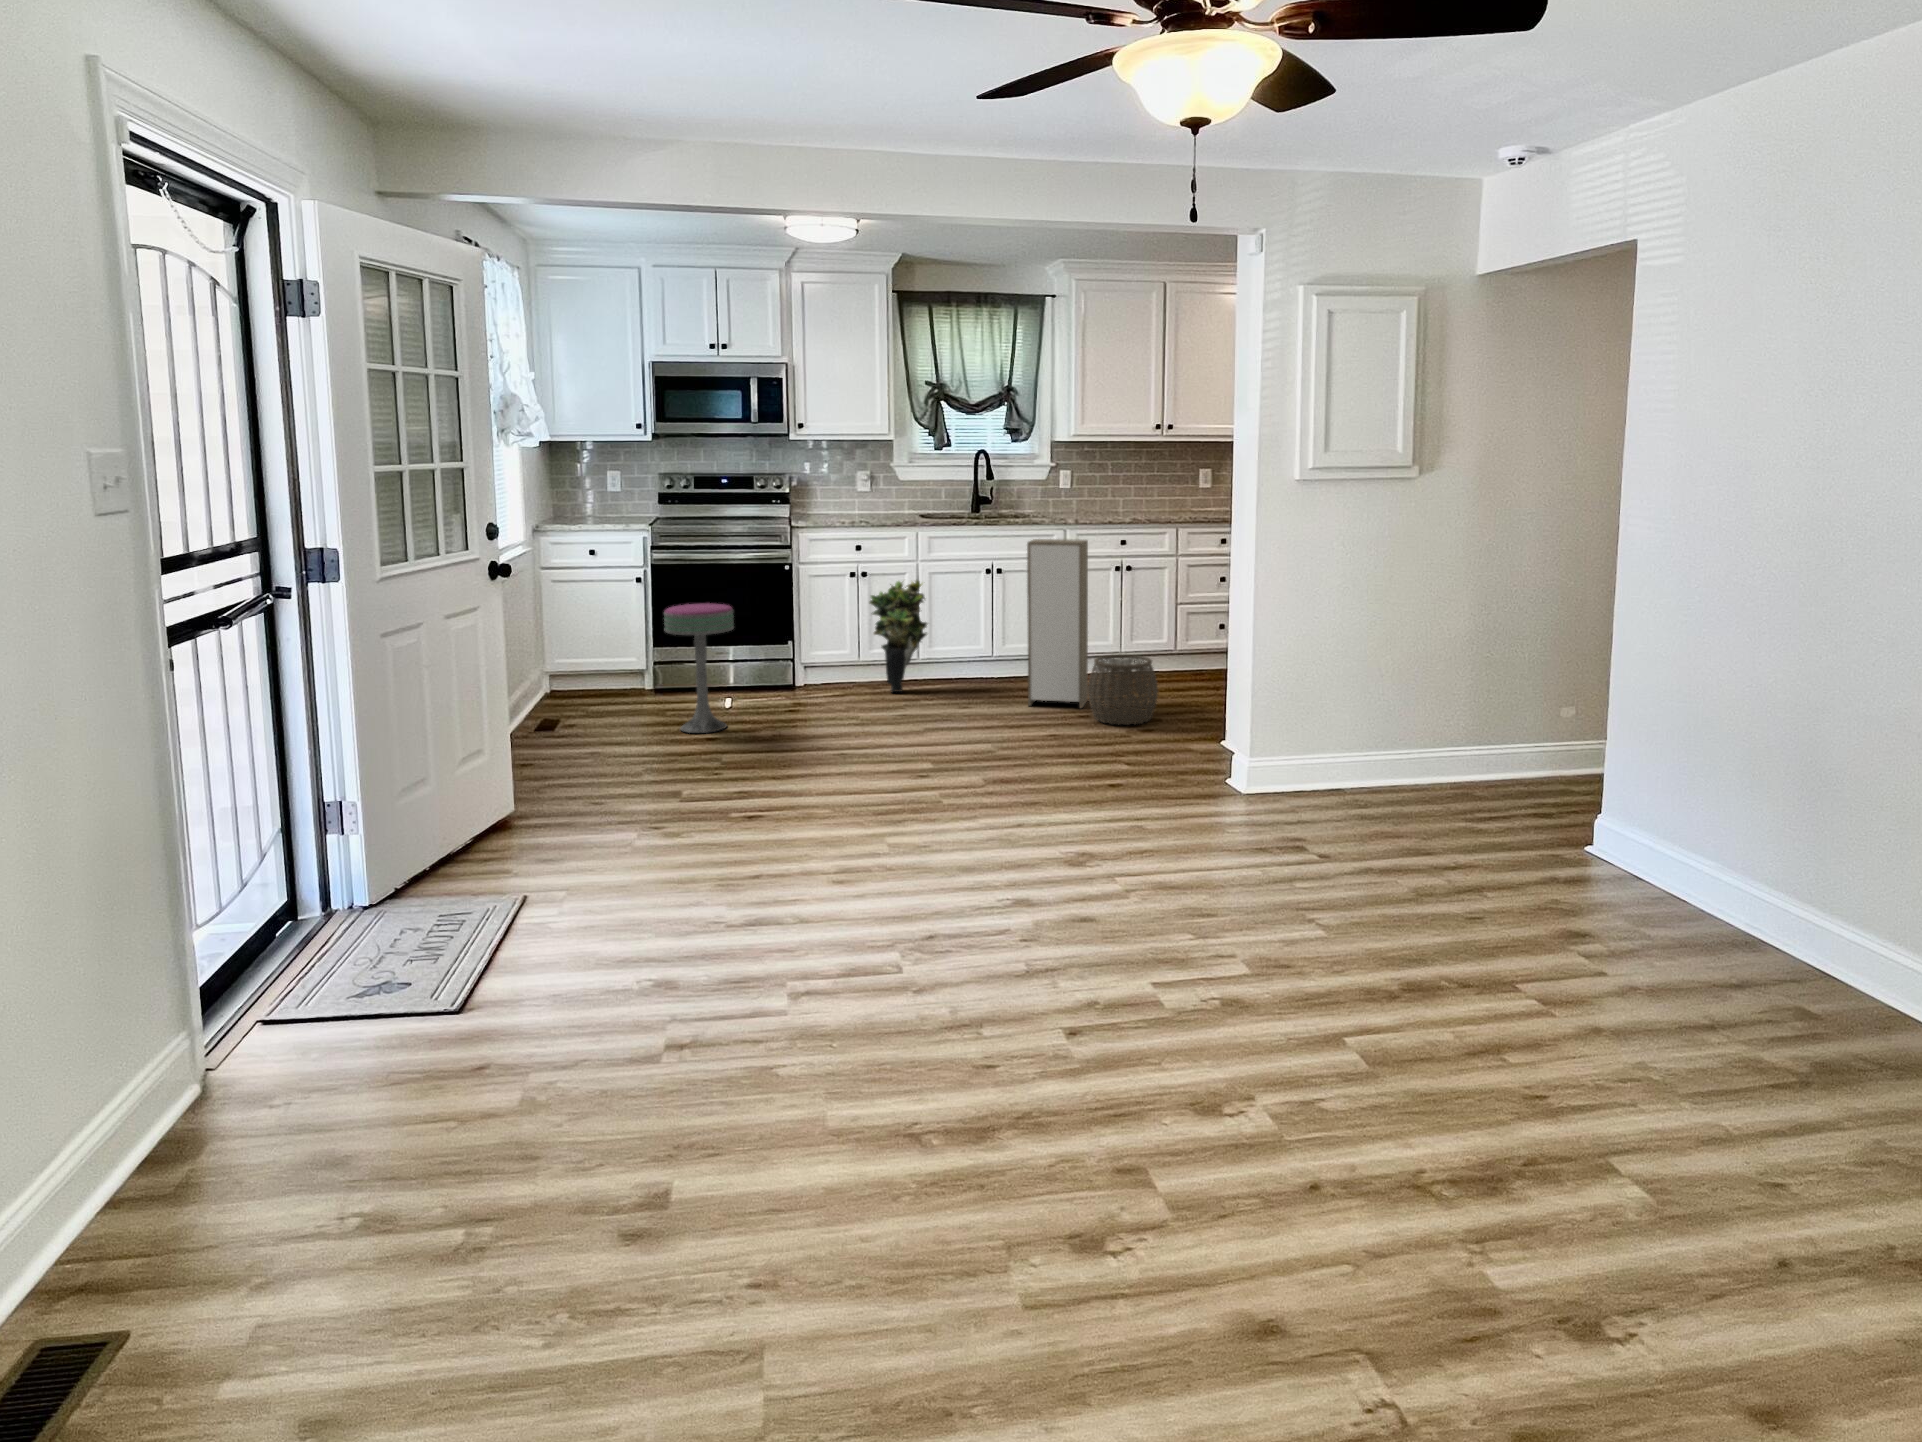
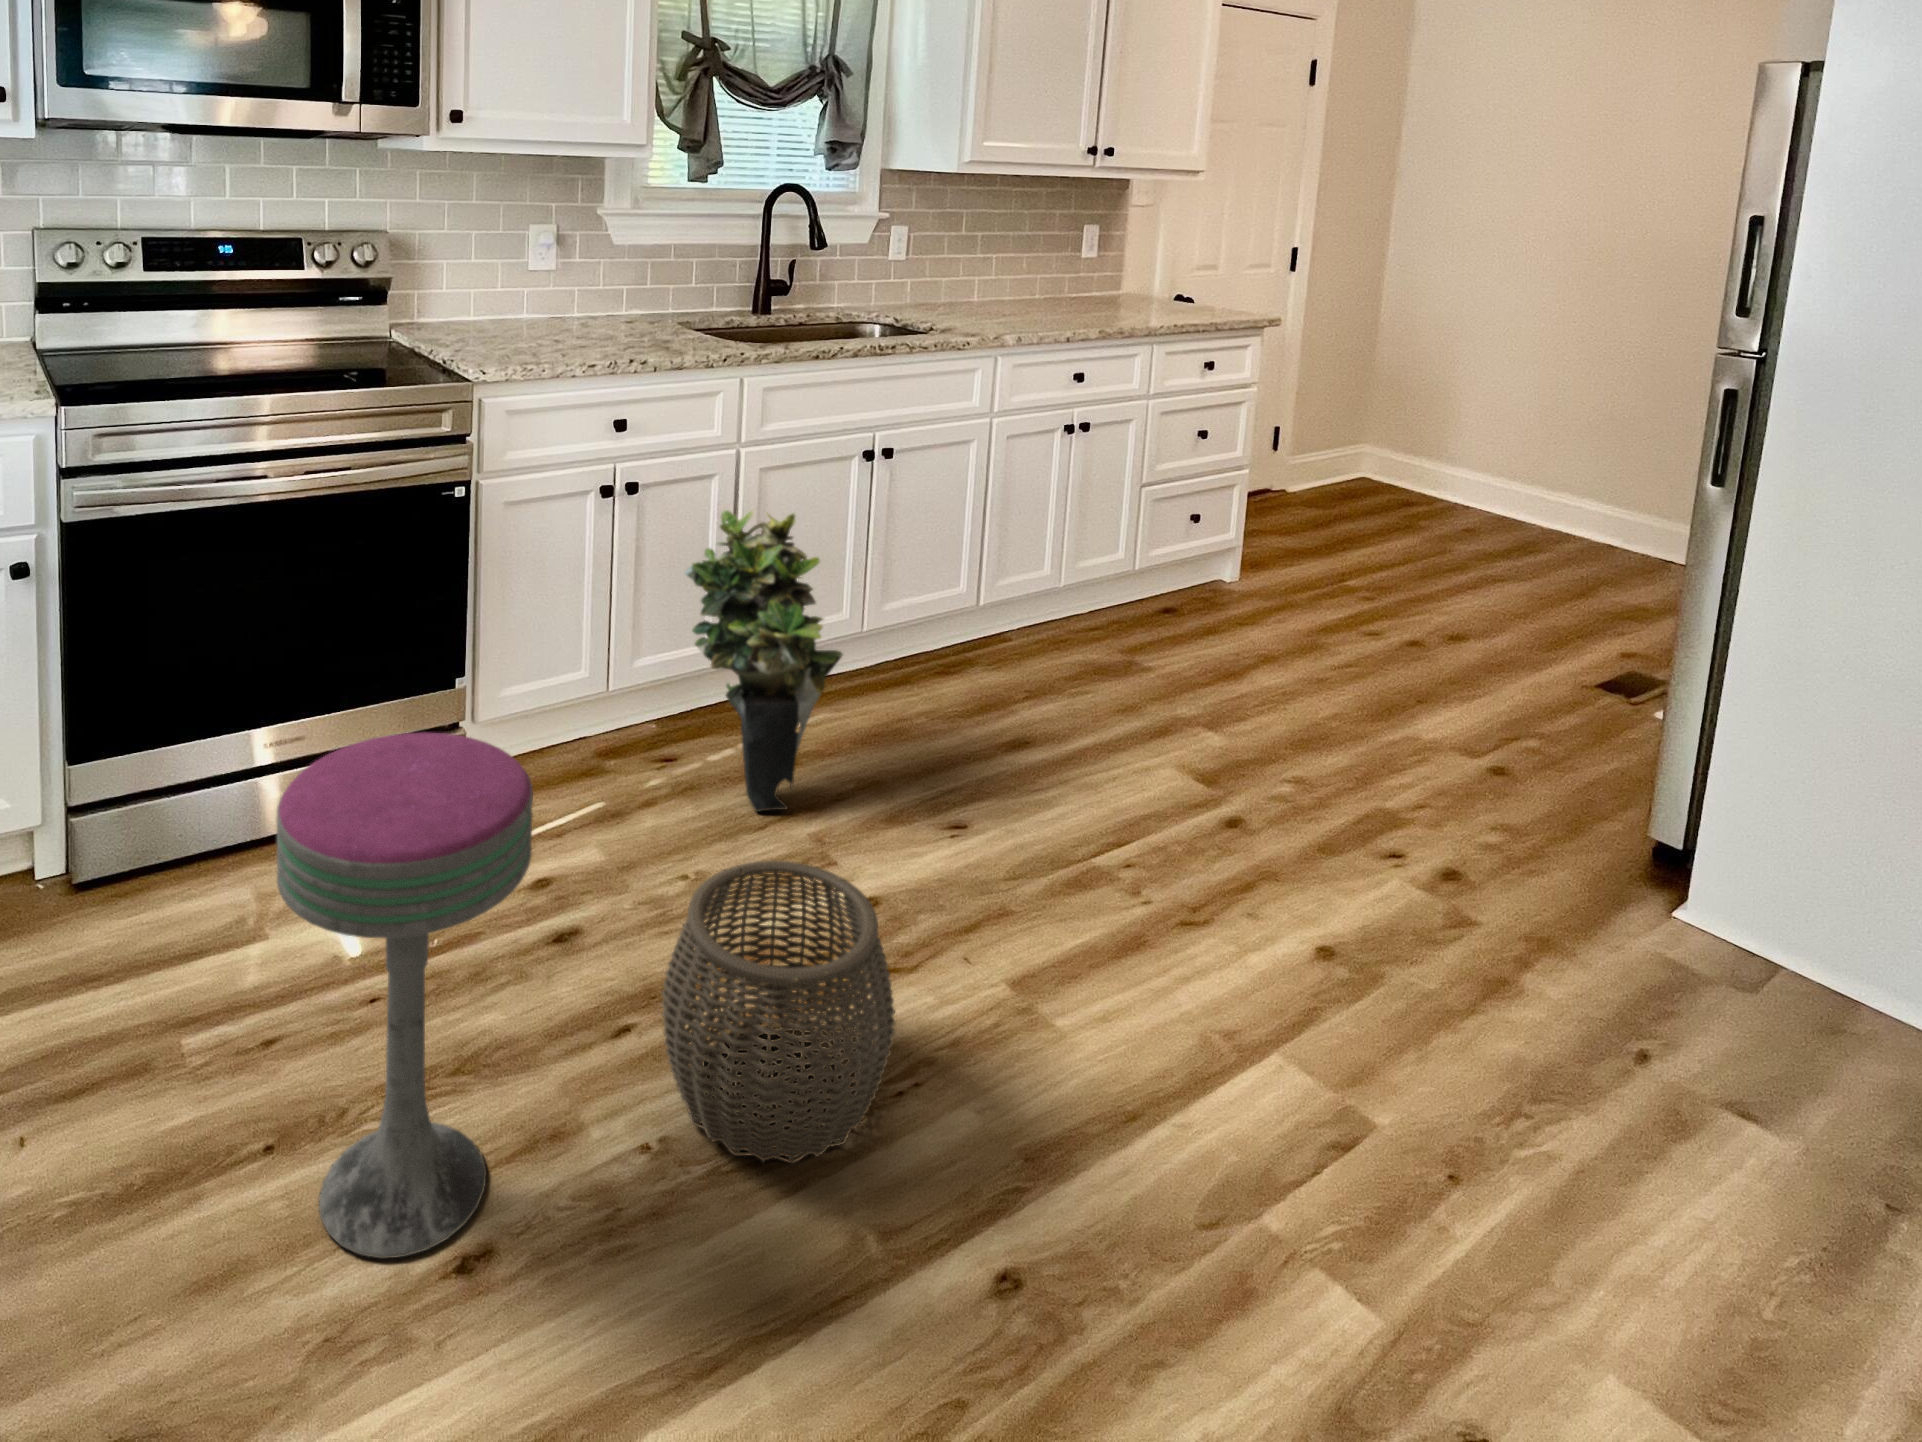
storage cabinet: present [1027,539,1088,708] -> none [1096,428,1299,836]
woven basket: present [1087,654,1158,725] -> present [662,861,895,1163]

